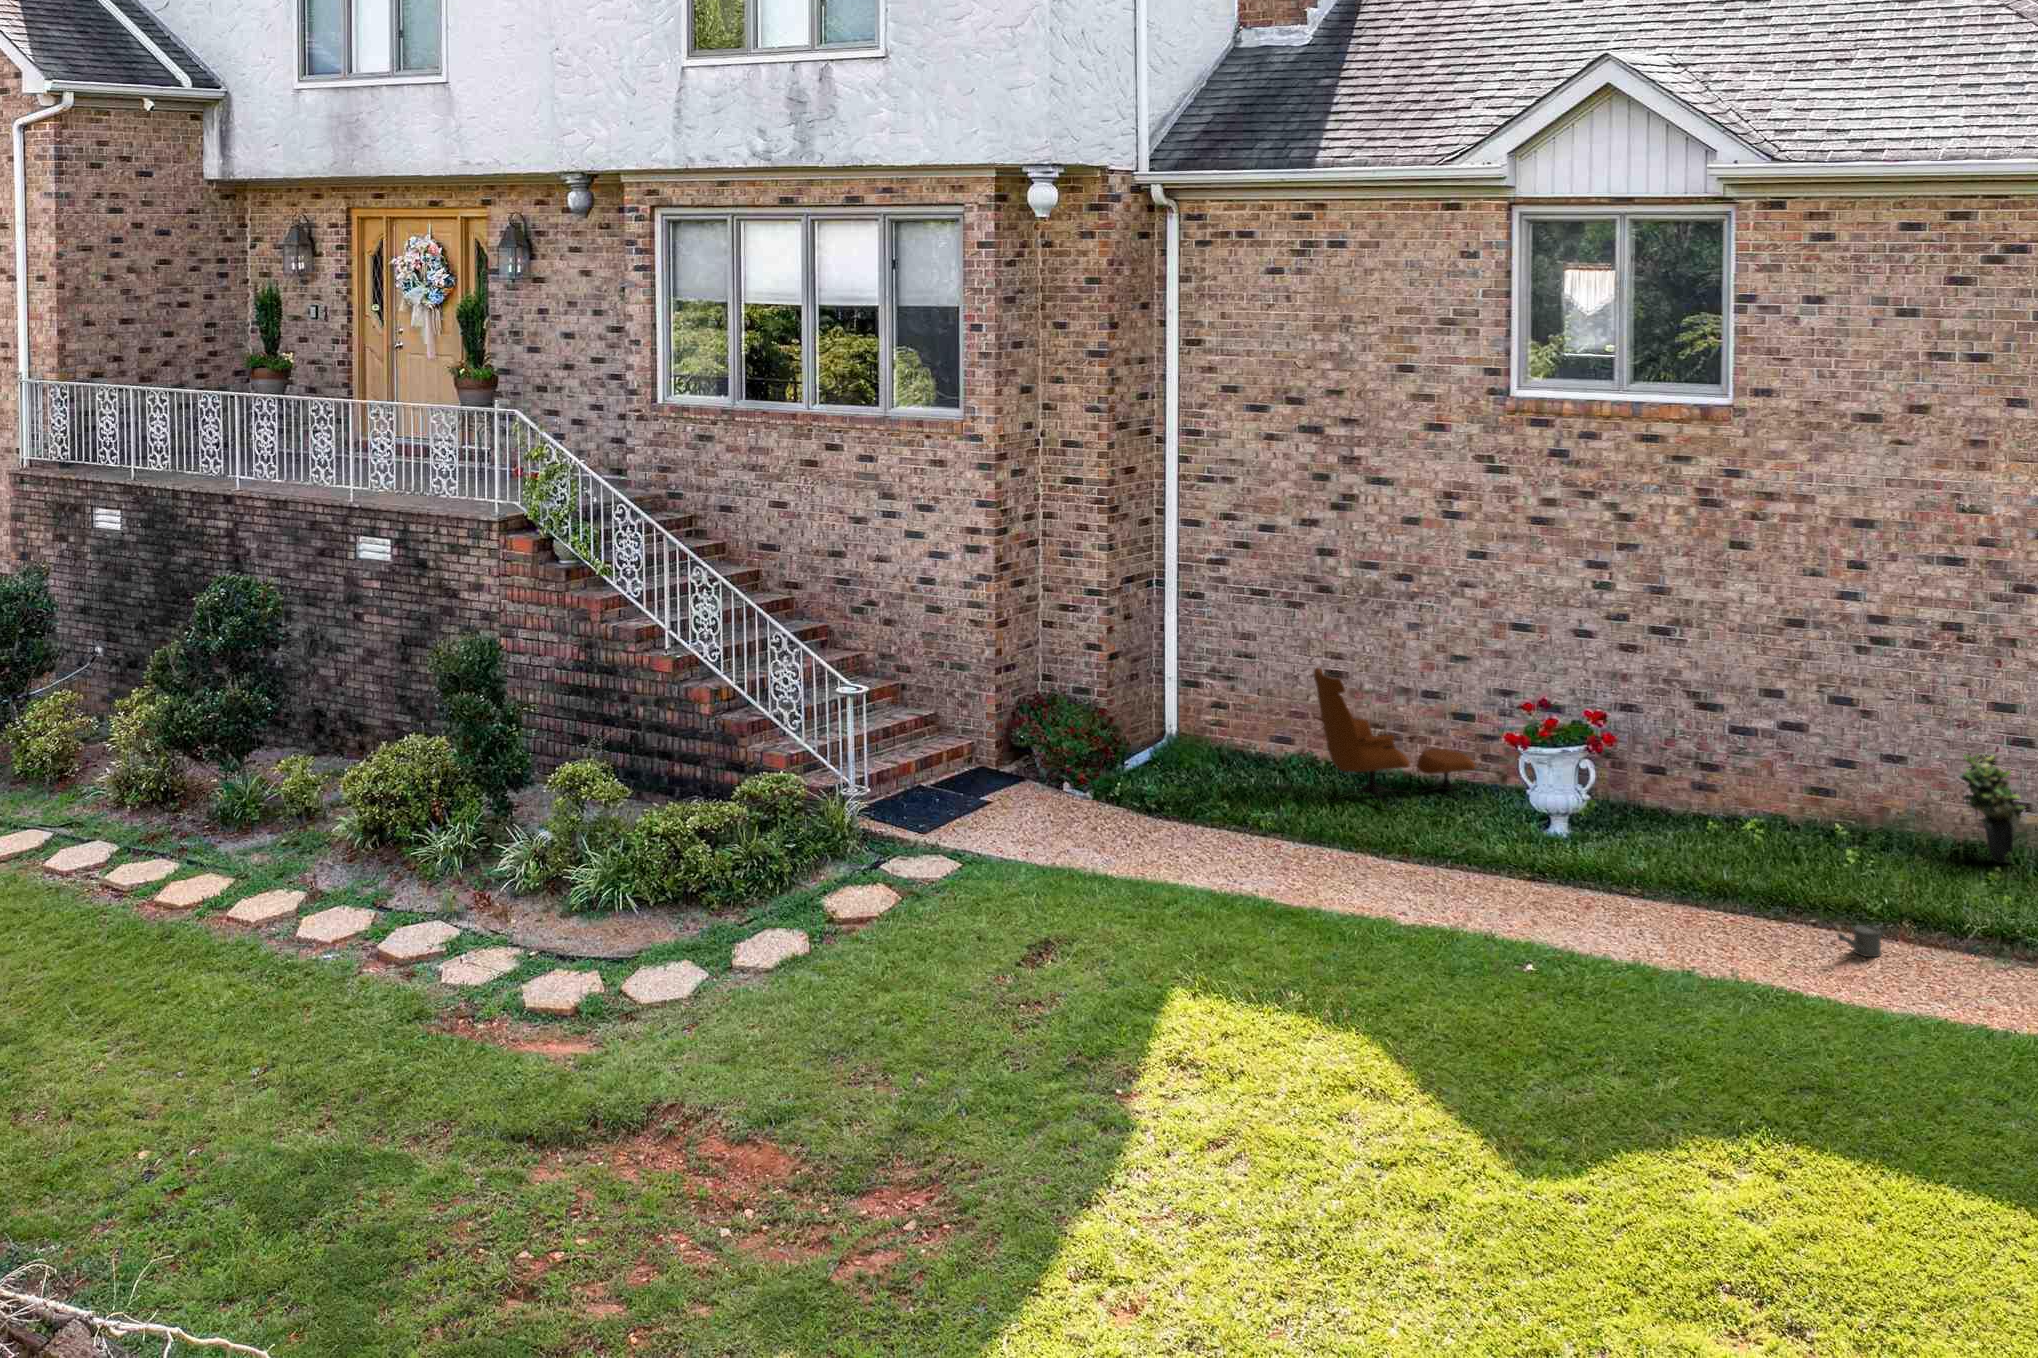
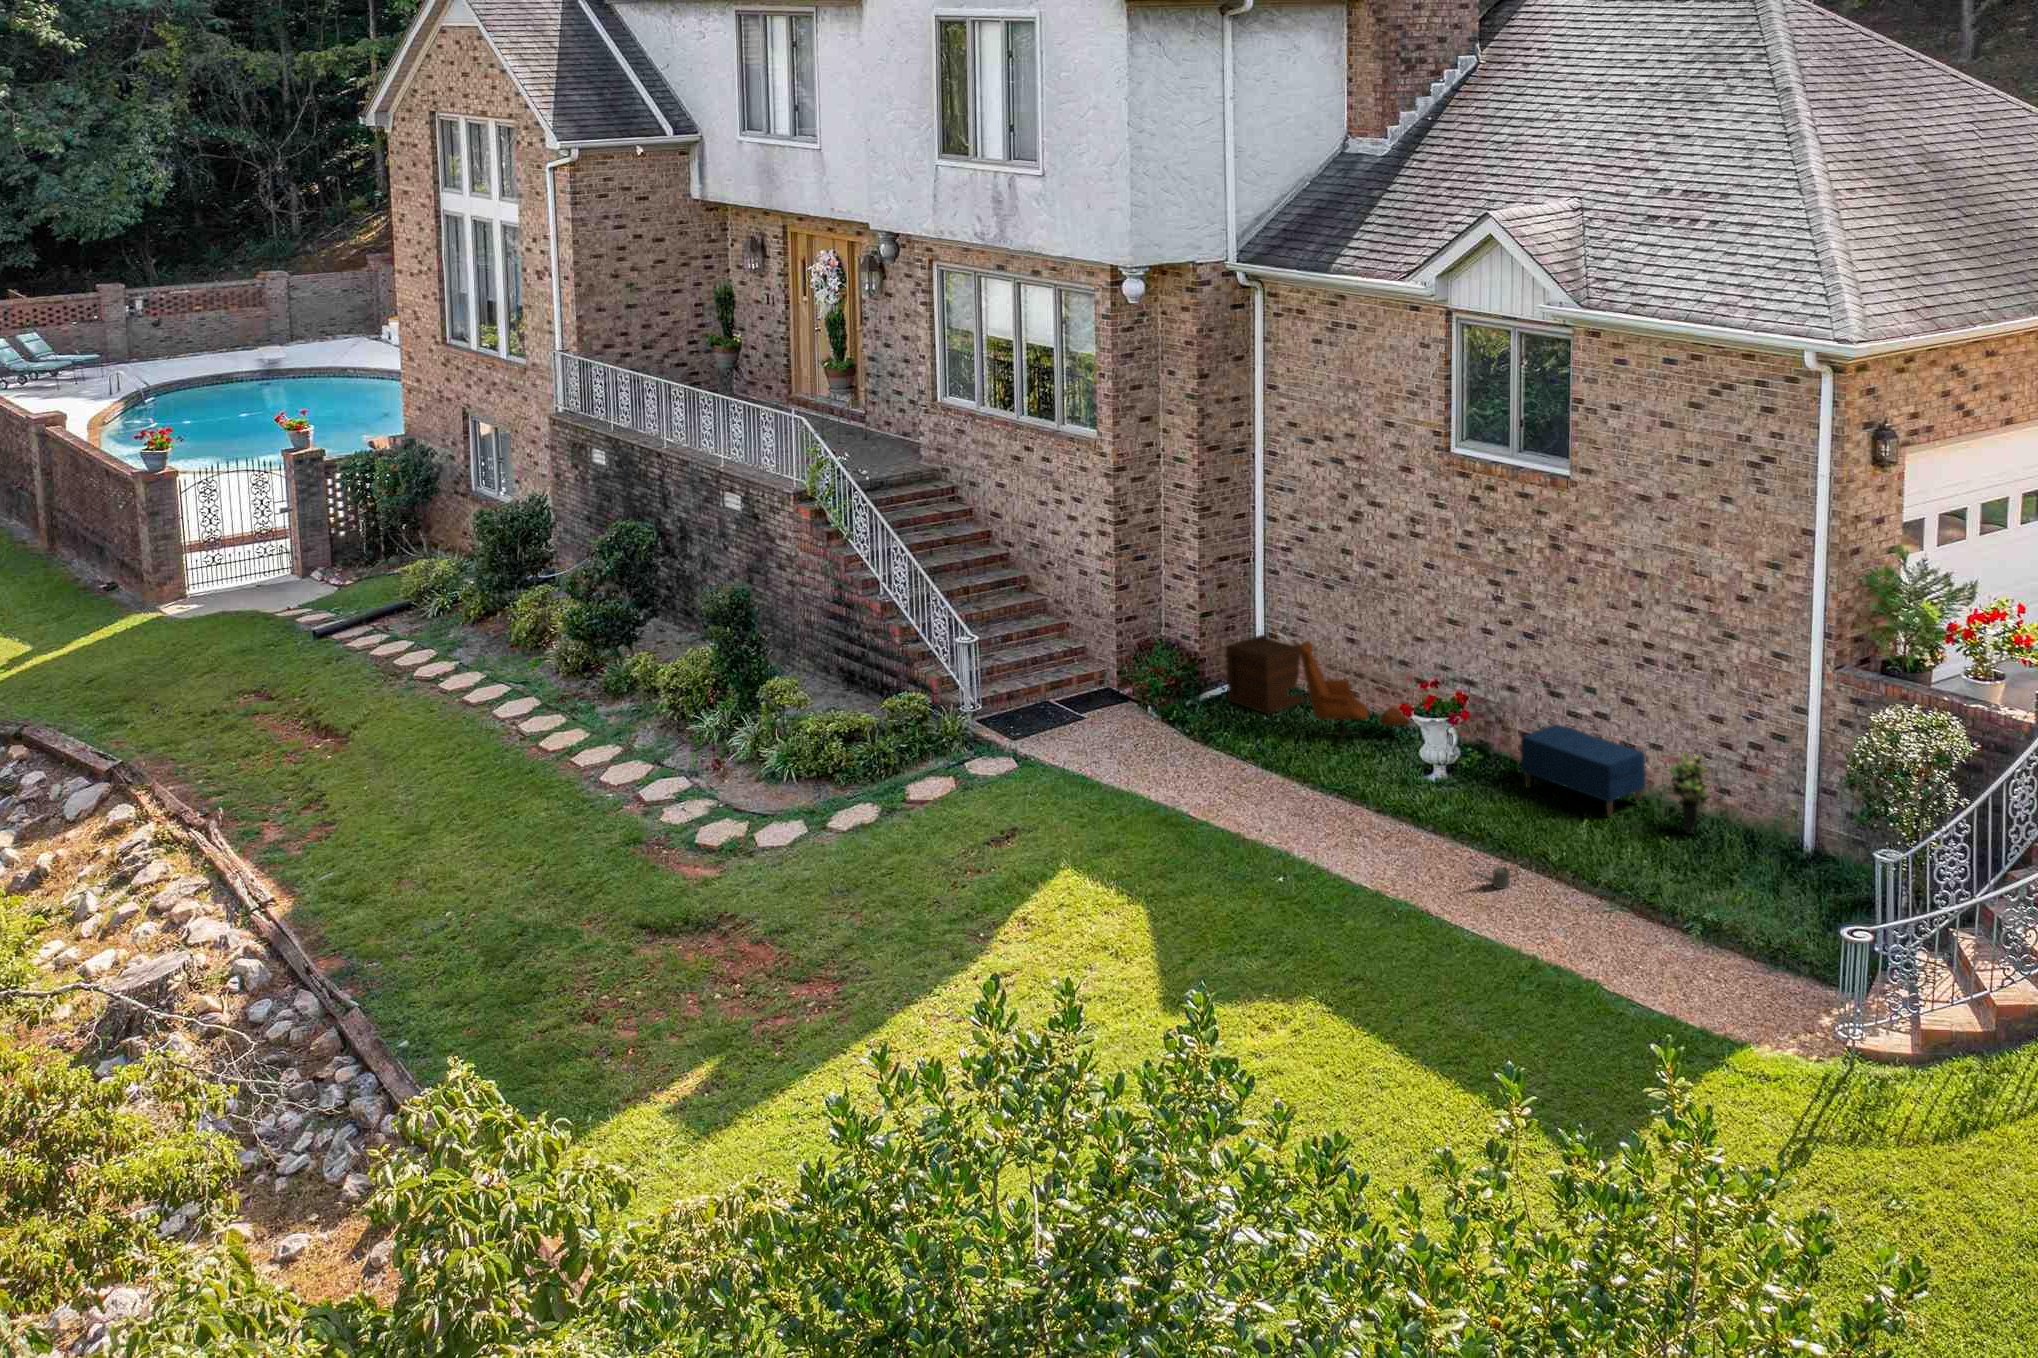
wooden crate: none [1157,675,1266,781] -> present [1226,635,1310,714]
bench: none [1702,742,1888,855] -> present [1520,724,1646,817]

